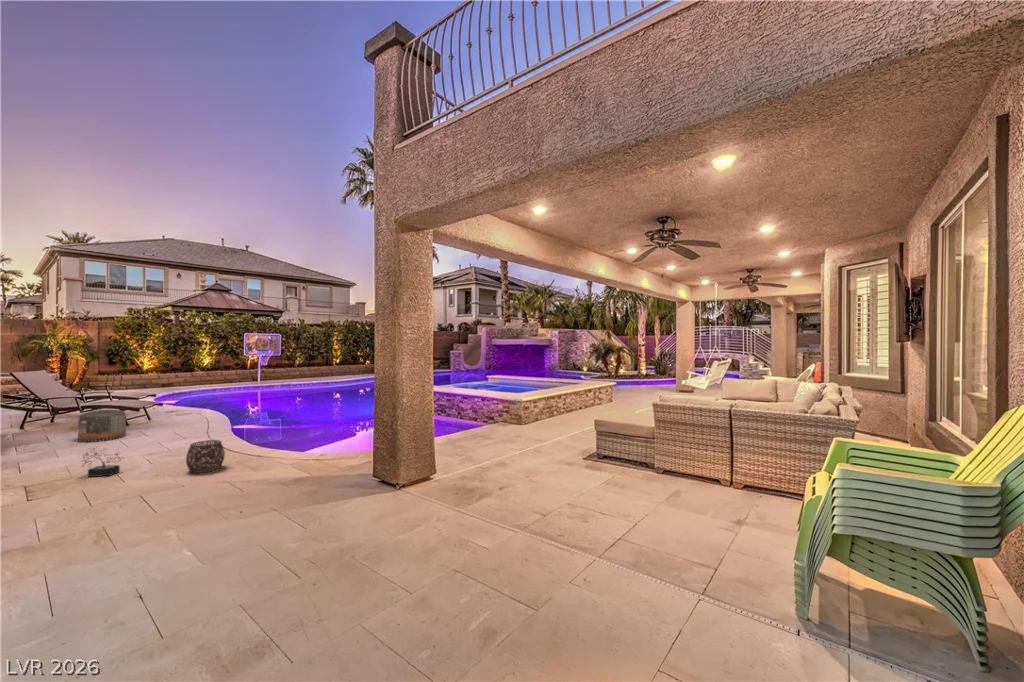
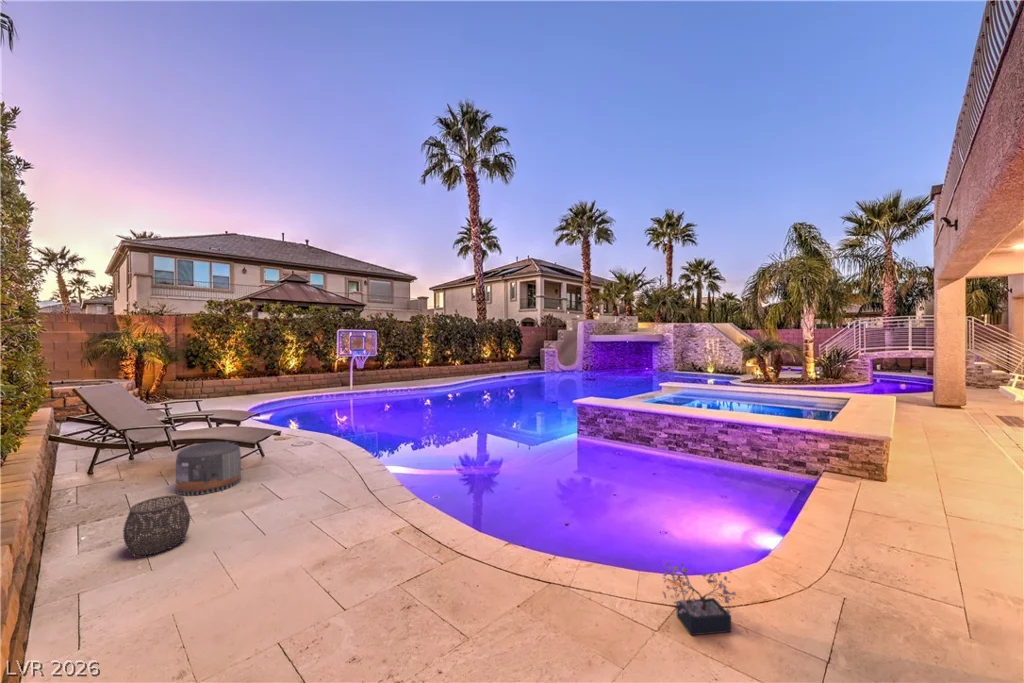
woven basket: present [186,440,225,473] -> present [123,495,190,556]
decorative plant: present [82,448,123,477] -> present [663,560,736,635]

